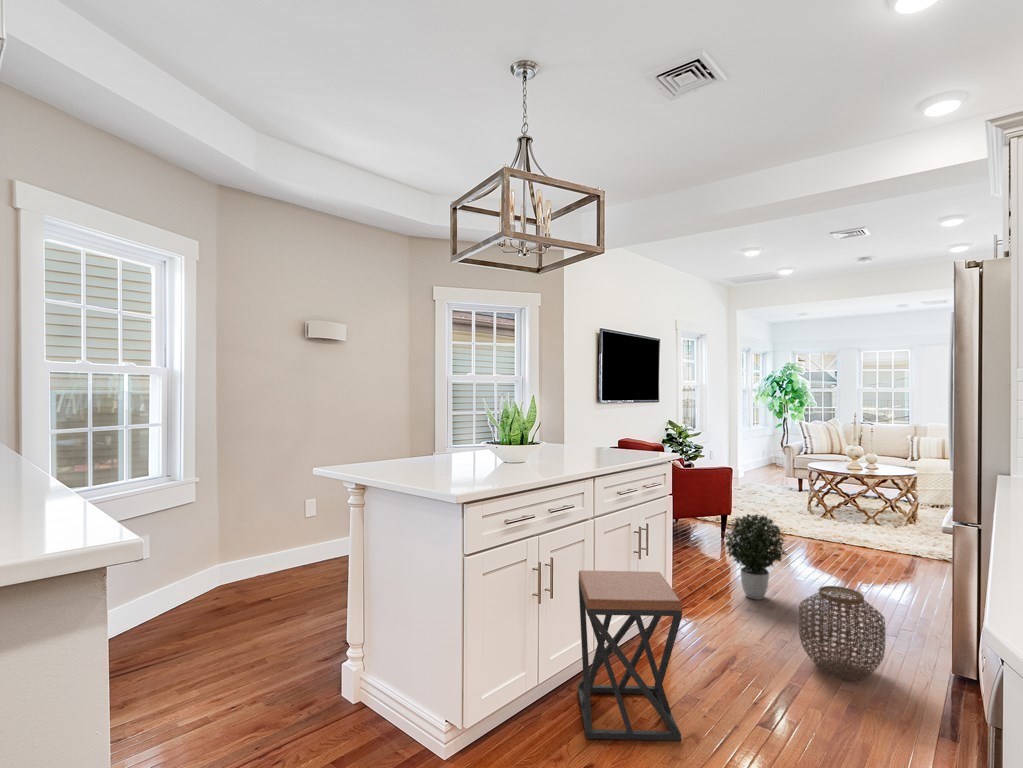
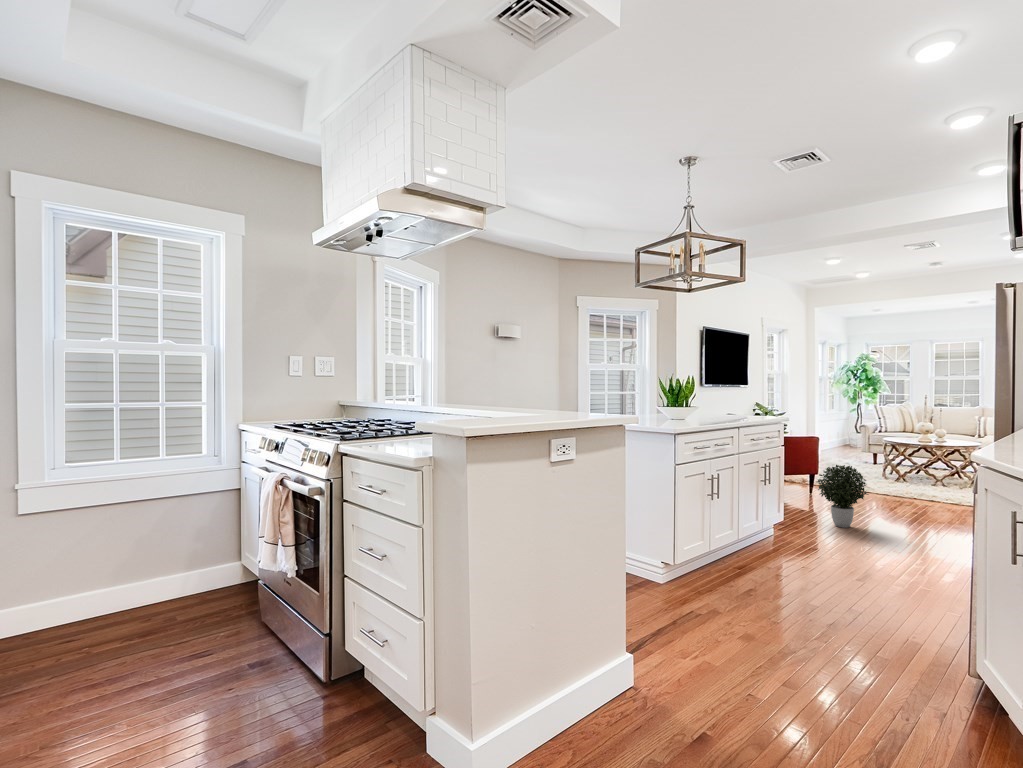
stool: present [578,570,682,741] -> none [725,488,803,588]
woven basket: present [799,586,885,680] -> none [880,506,945,568]

